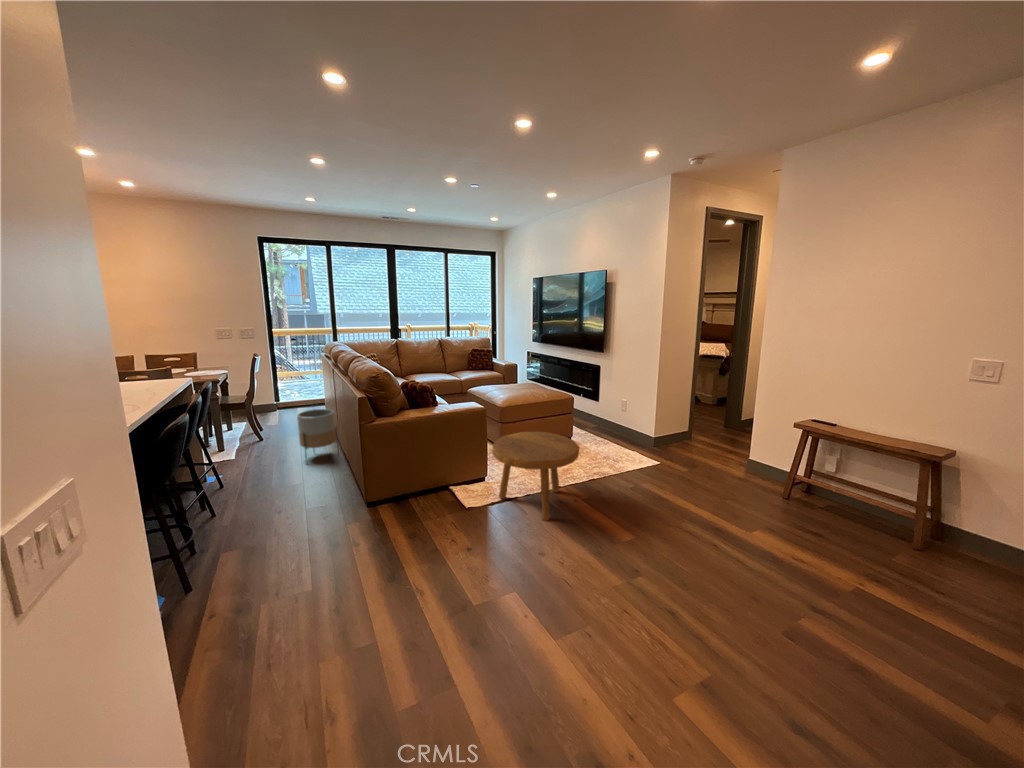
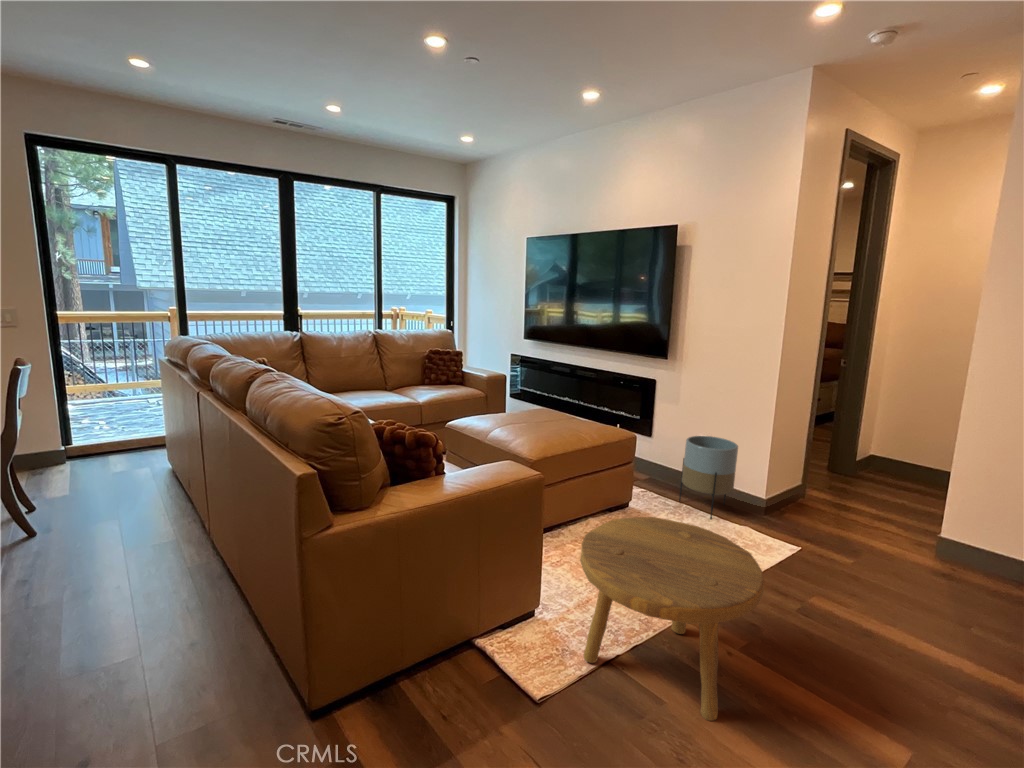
planter: present [297,409,338,460] -> present [679,436,738,519]

